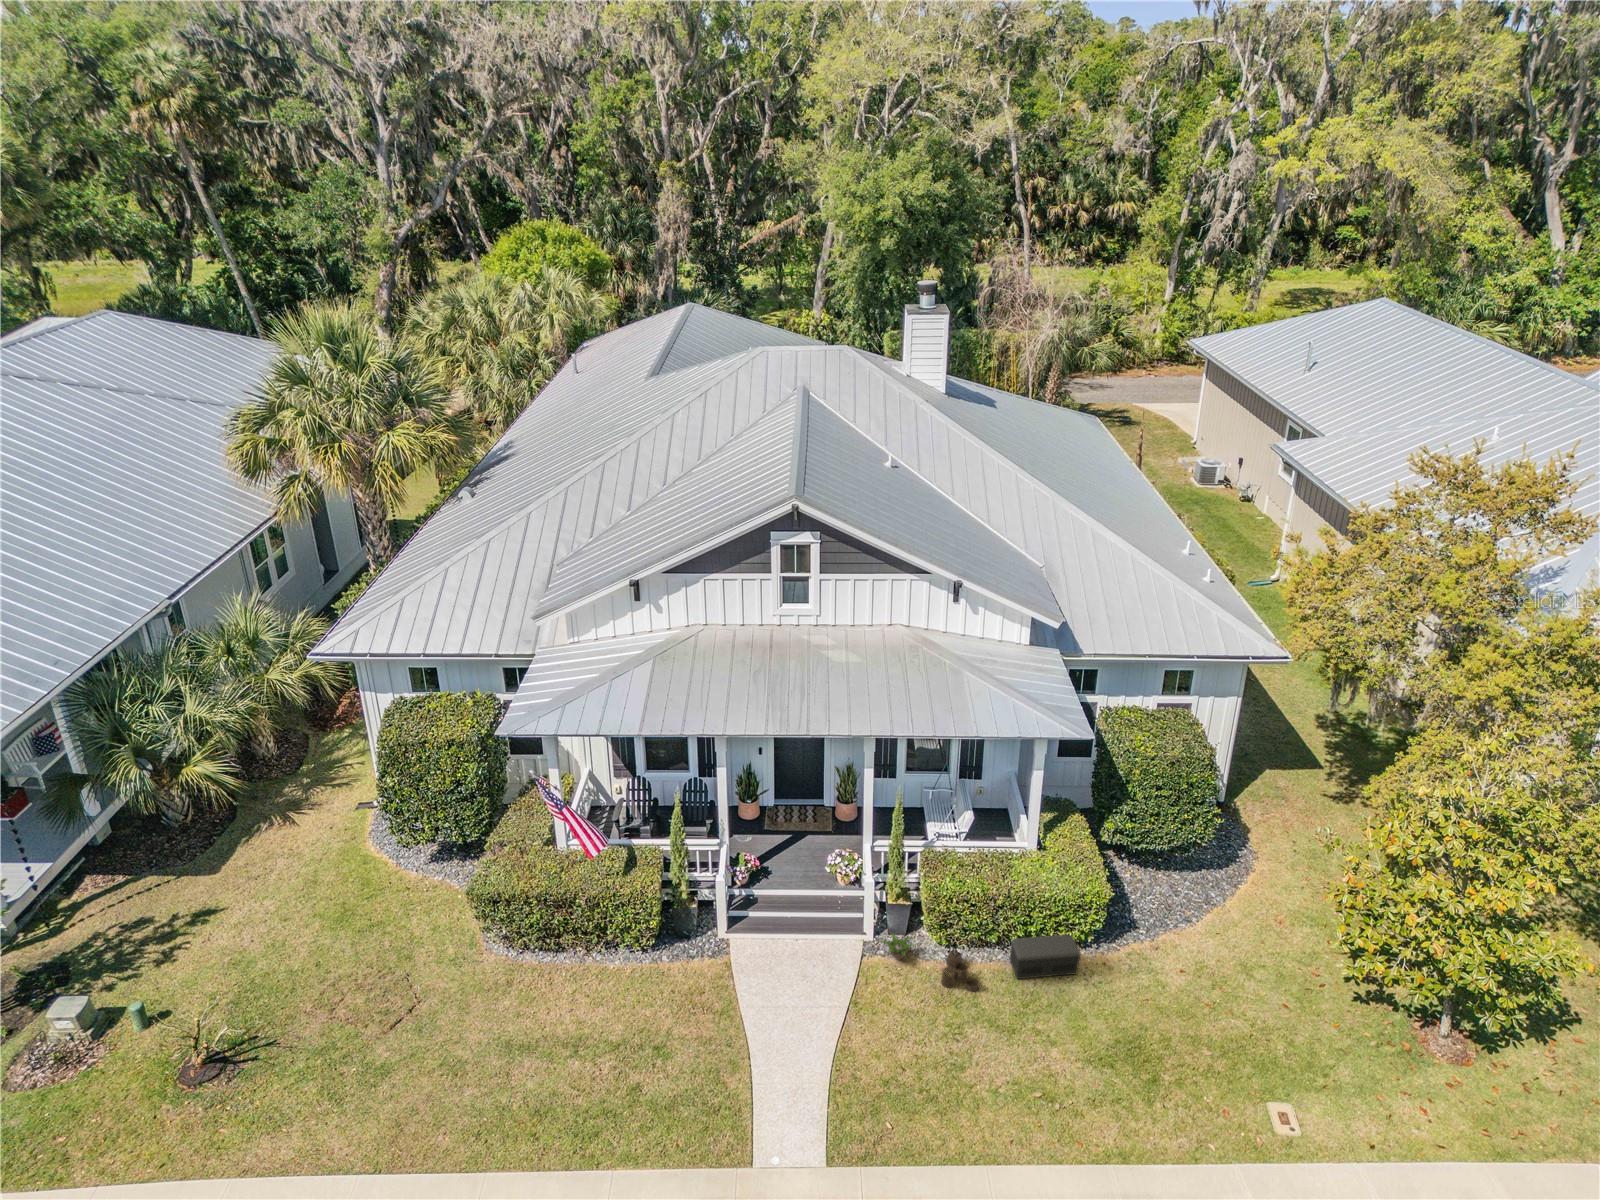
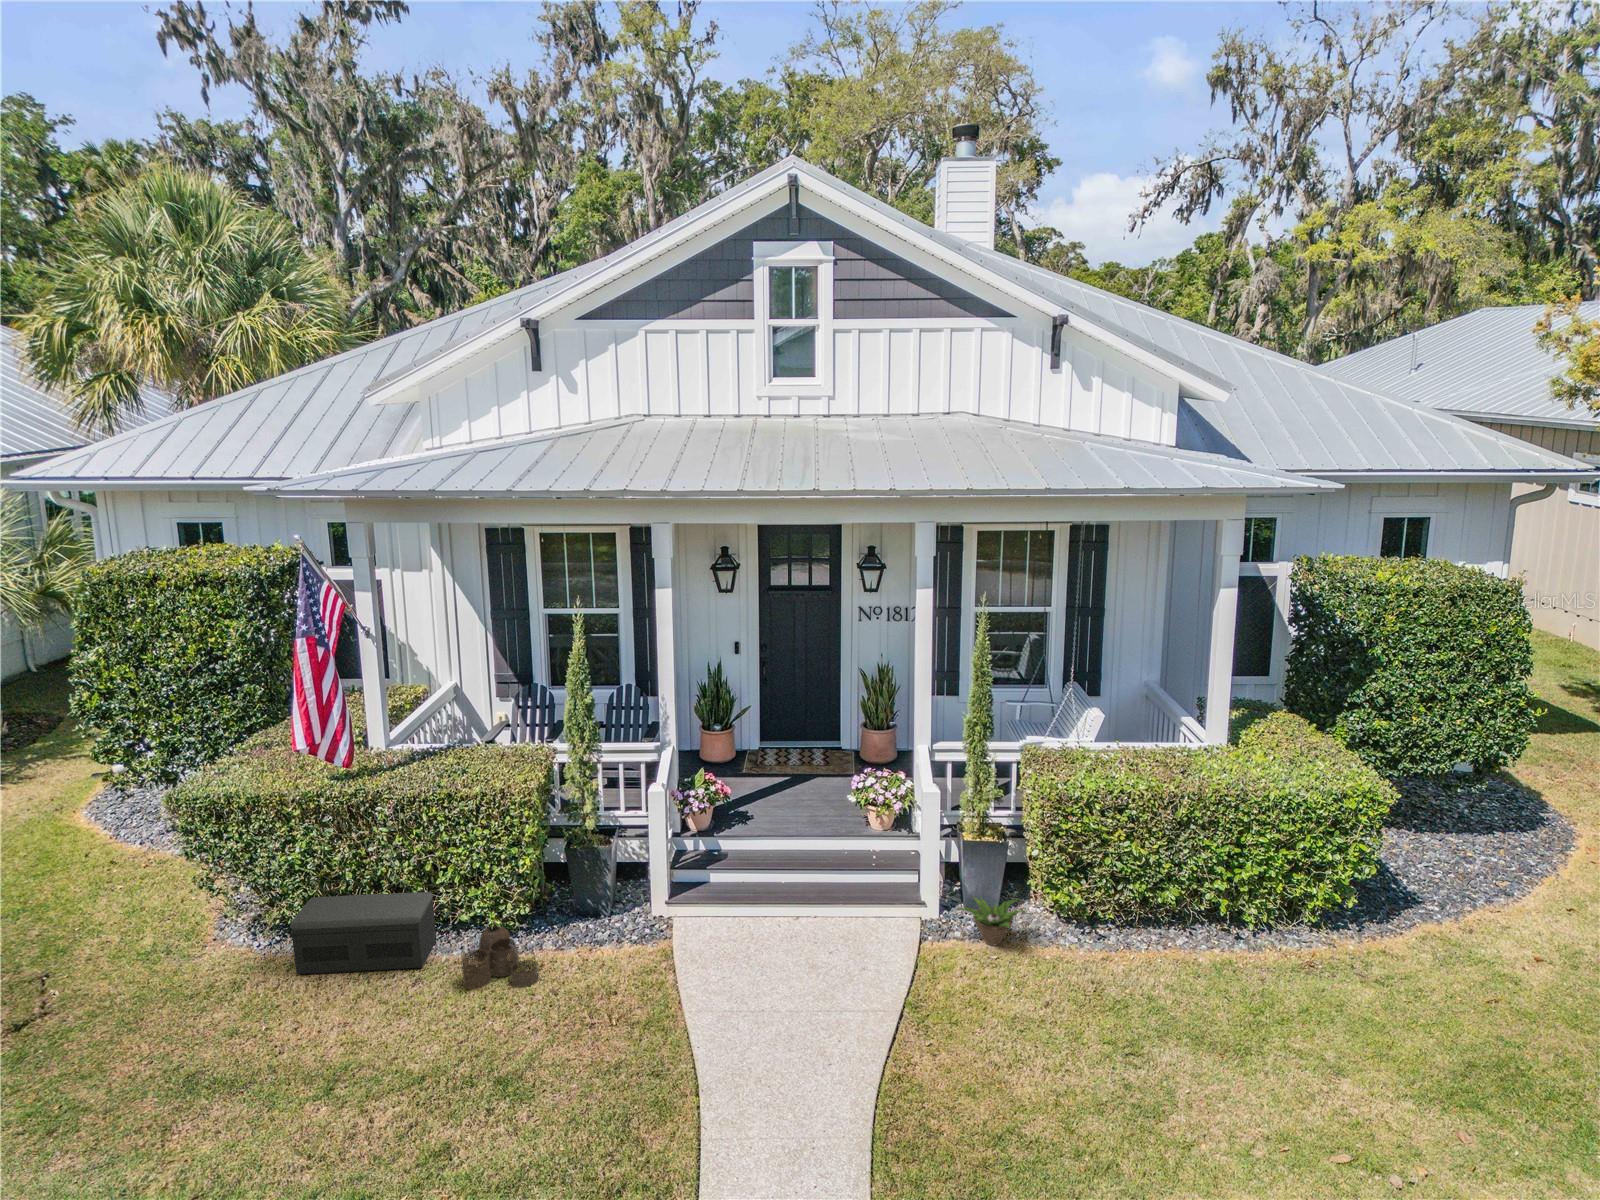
storage bench: present [1010,935,1080,979] -> present [290,892,436,974]
woven basket: present [941,951,979,992] -> present [462,926,539,989]

